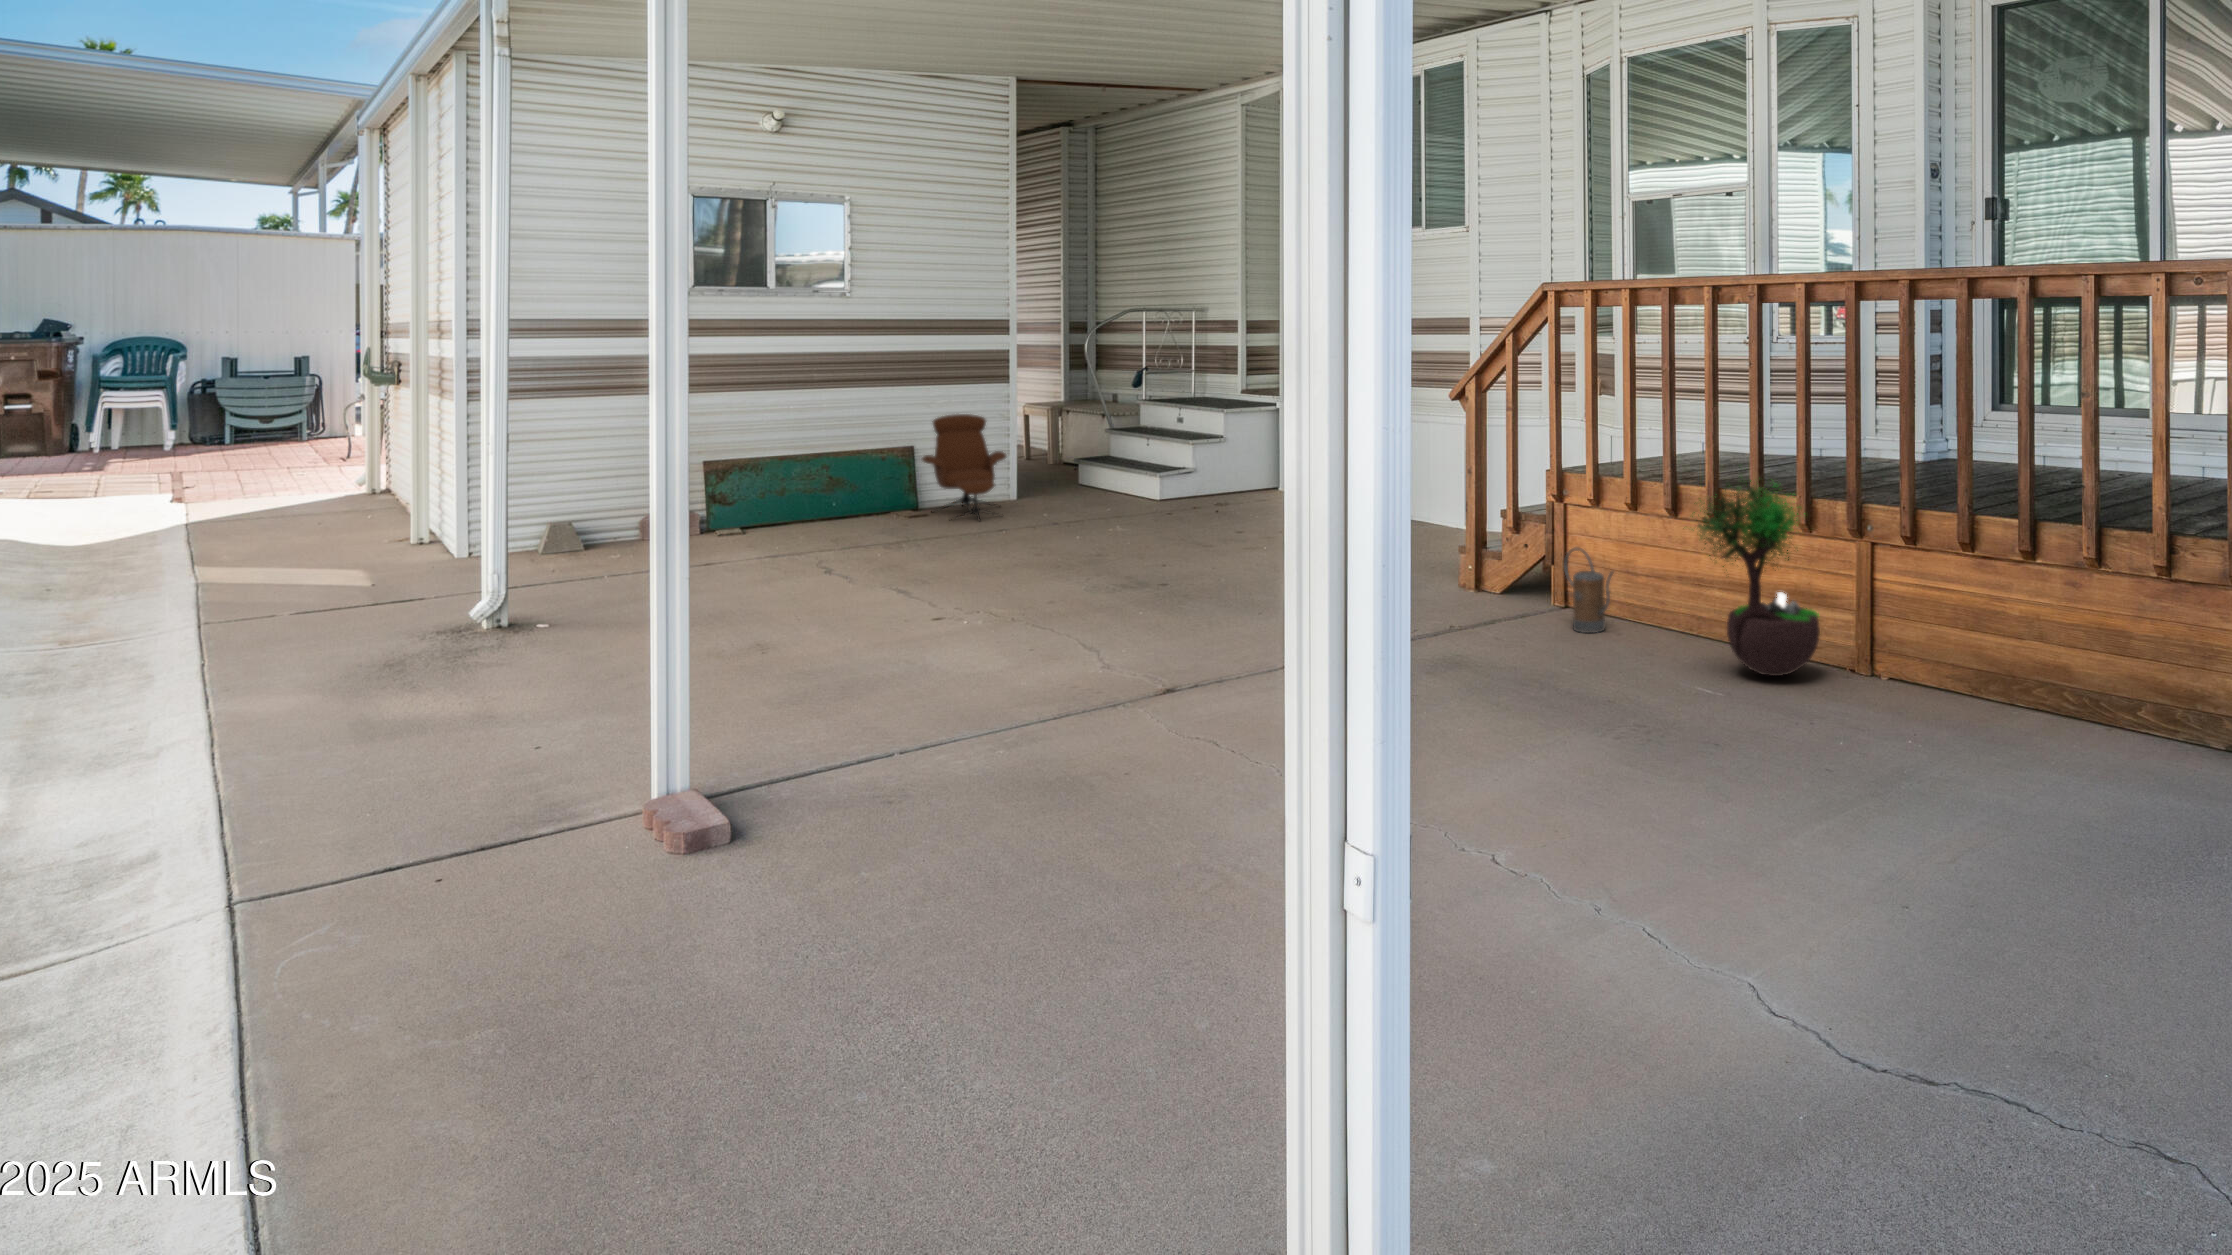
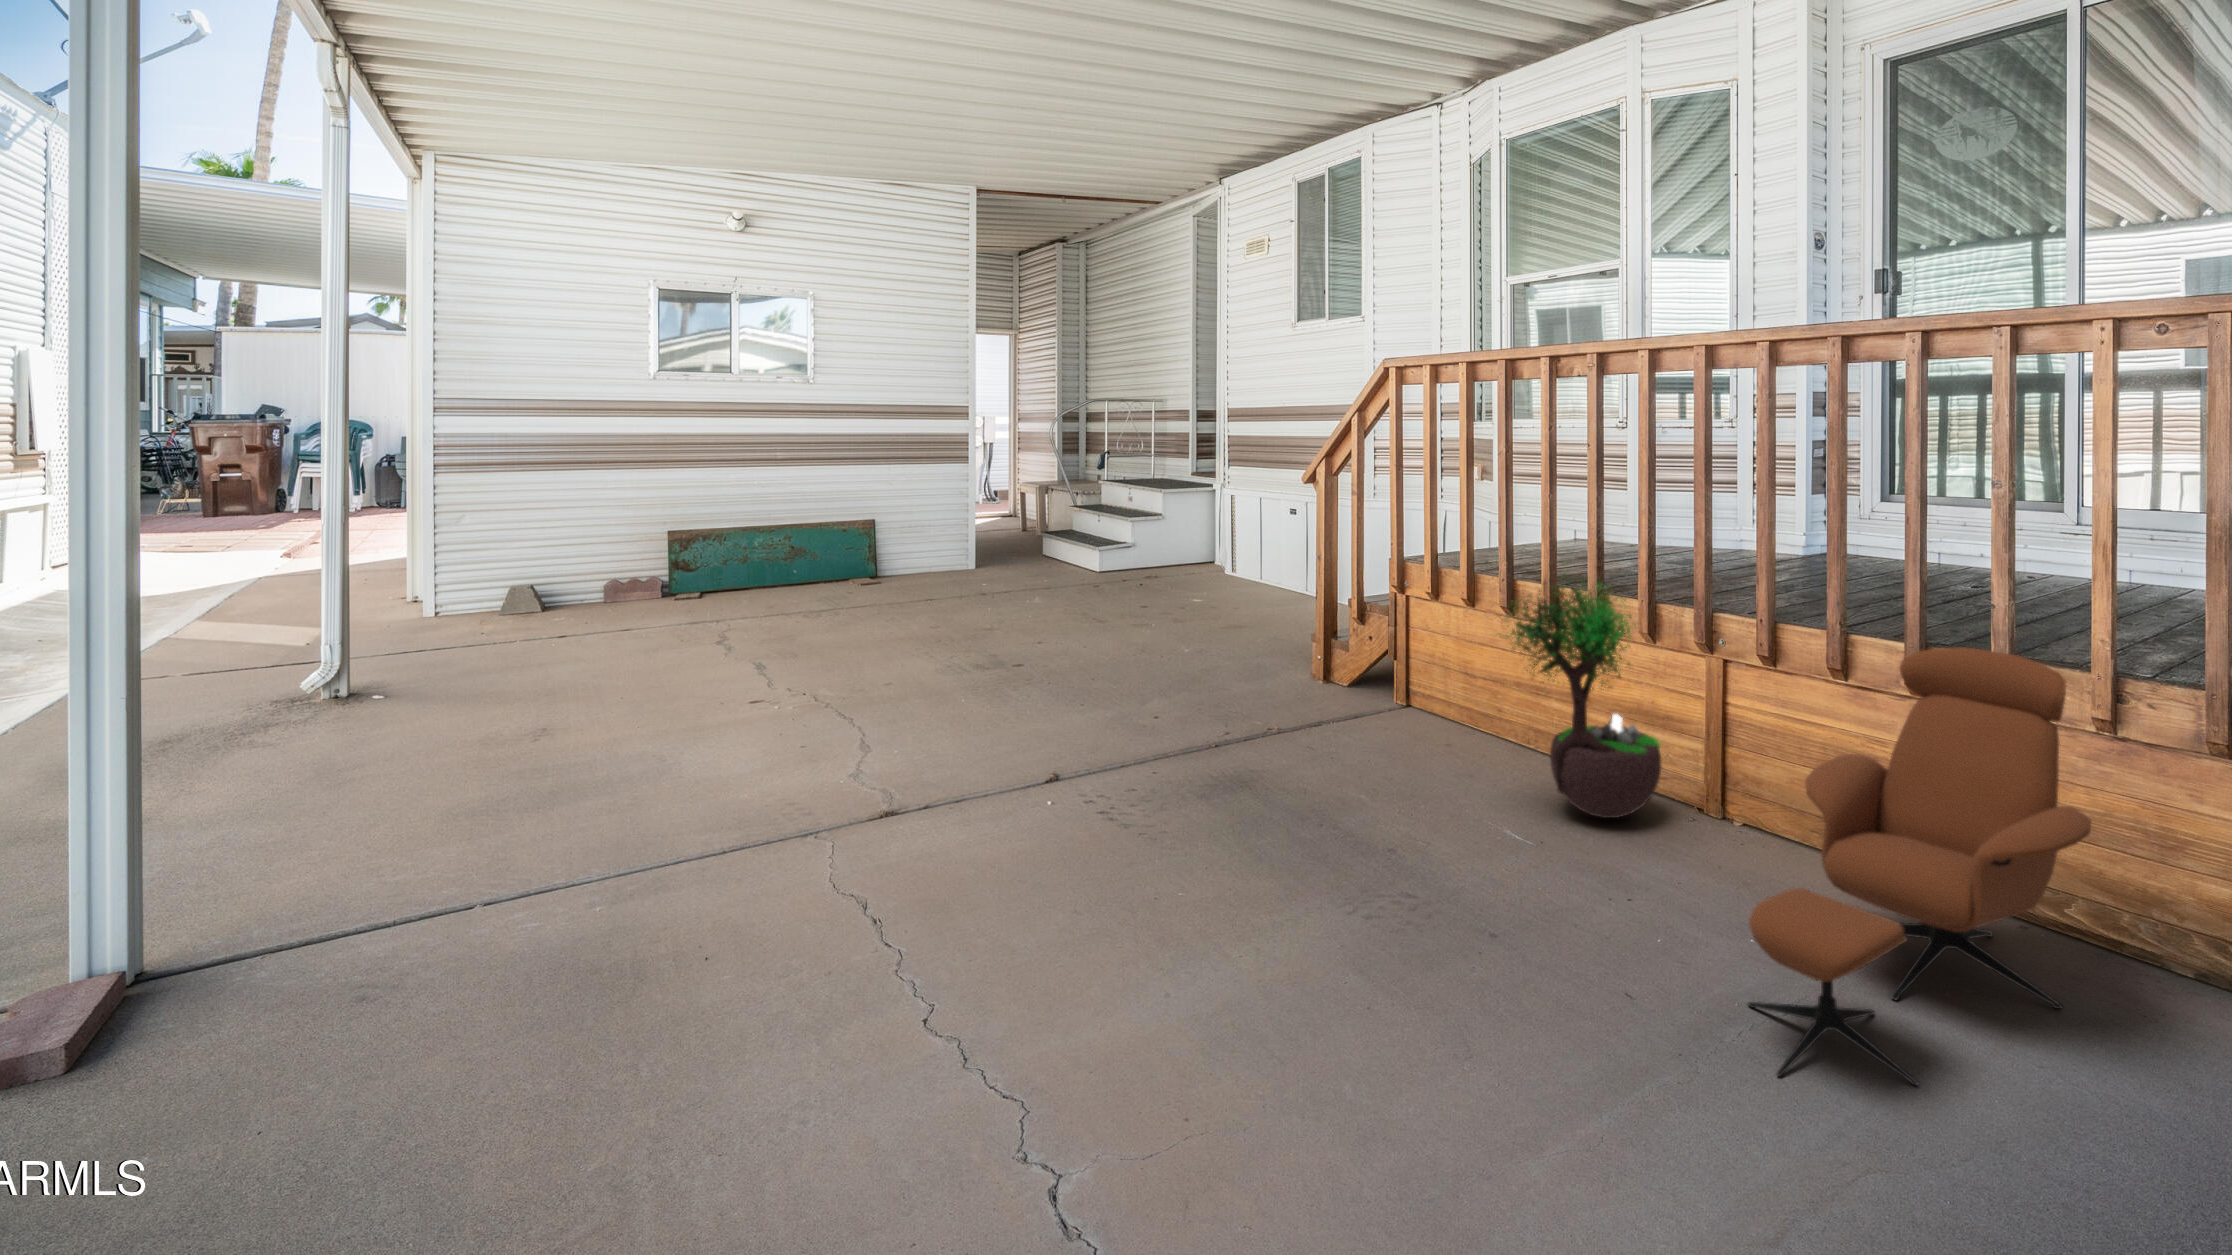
lounge chair: present [922,414,1006,520] -> present [1748,647,2092,1086]
watering can: present [1564,548,1613,633] -> none [1395,645,1443,743]

